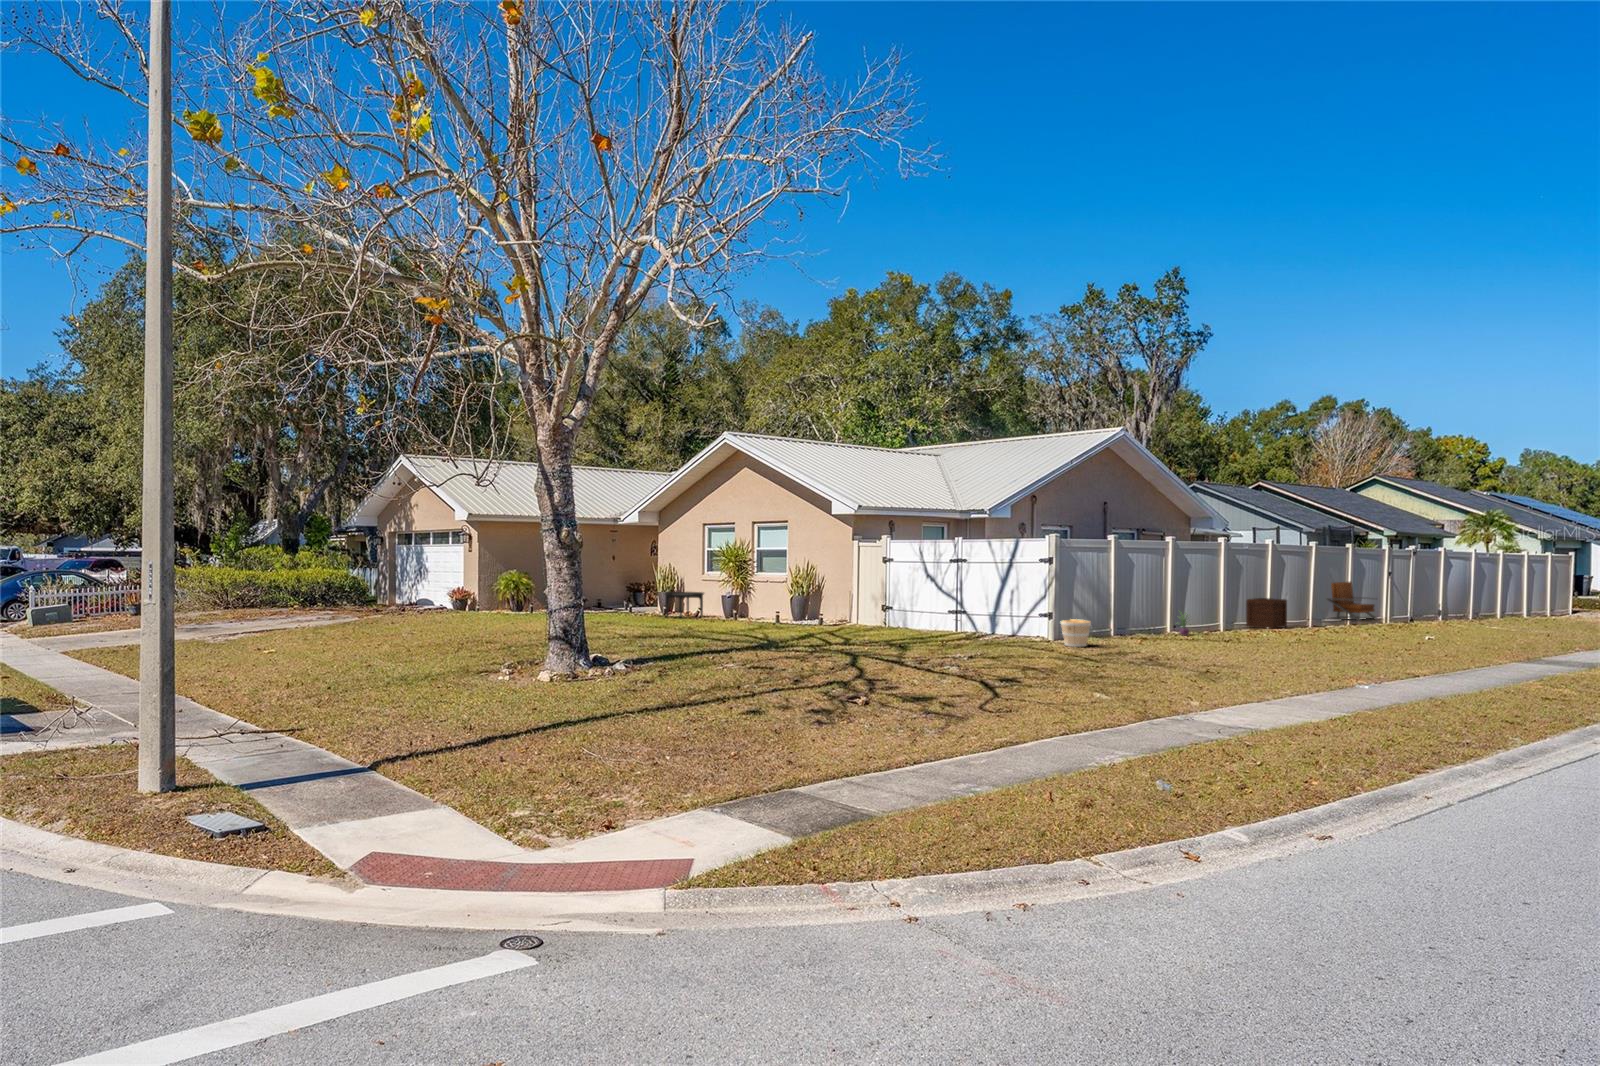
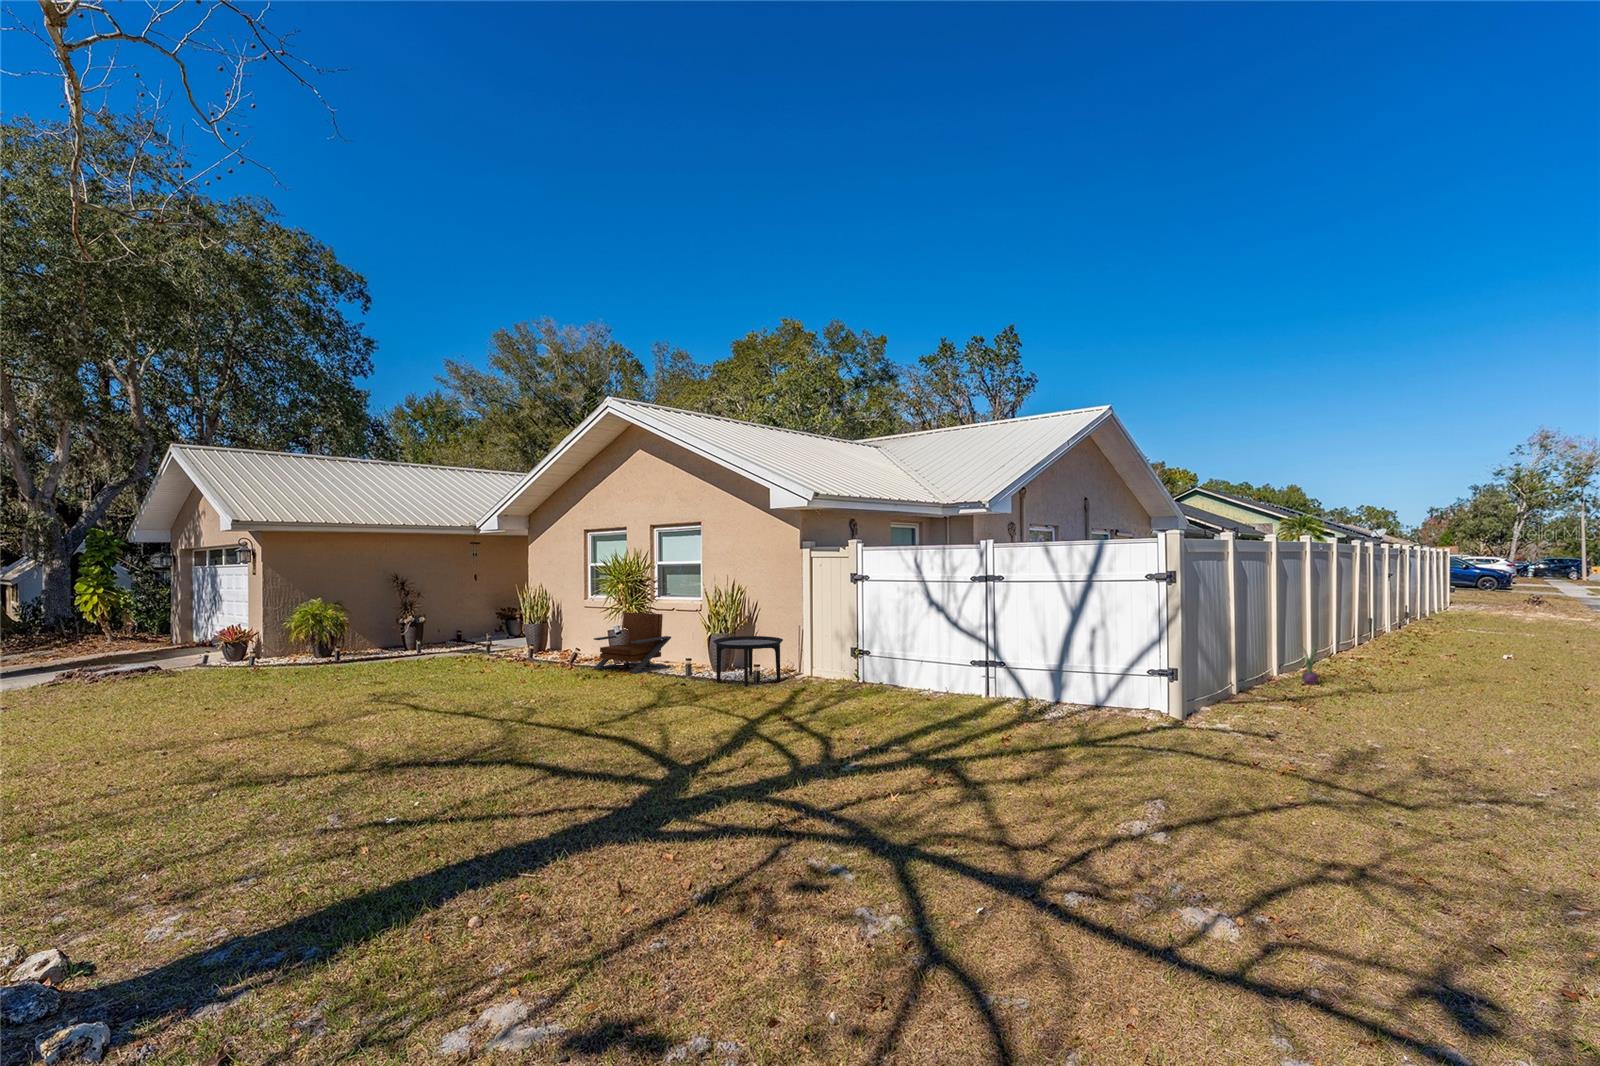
lounge chair: present [1327,582,1377,621] -> present [594,612,671,674]
round table: present [665,592,704,618] -> present [713,636,783,687]
wooden crate: present [1246,598,1287,629] -> none [1333,618,1386,662]
wooden bucket: present [1061,619,1091,647] -> none [1193,677,1251,730]

